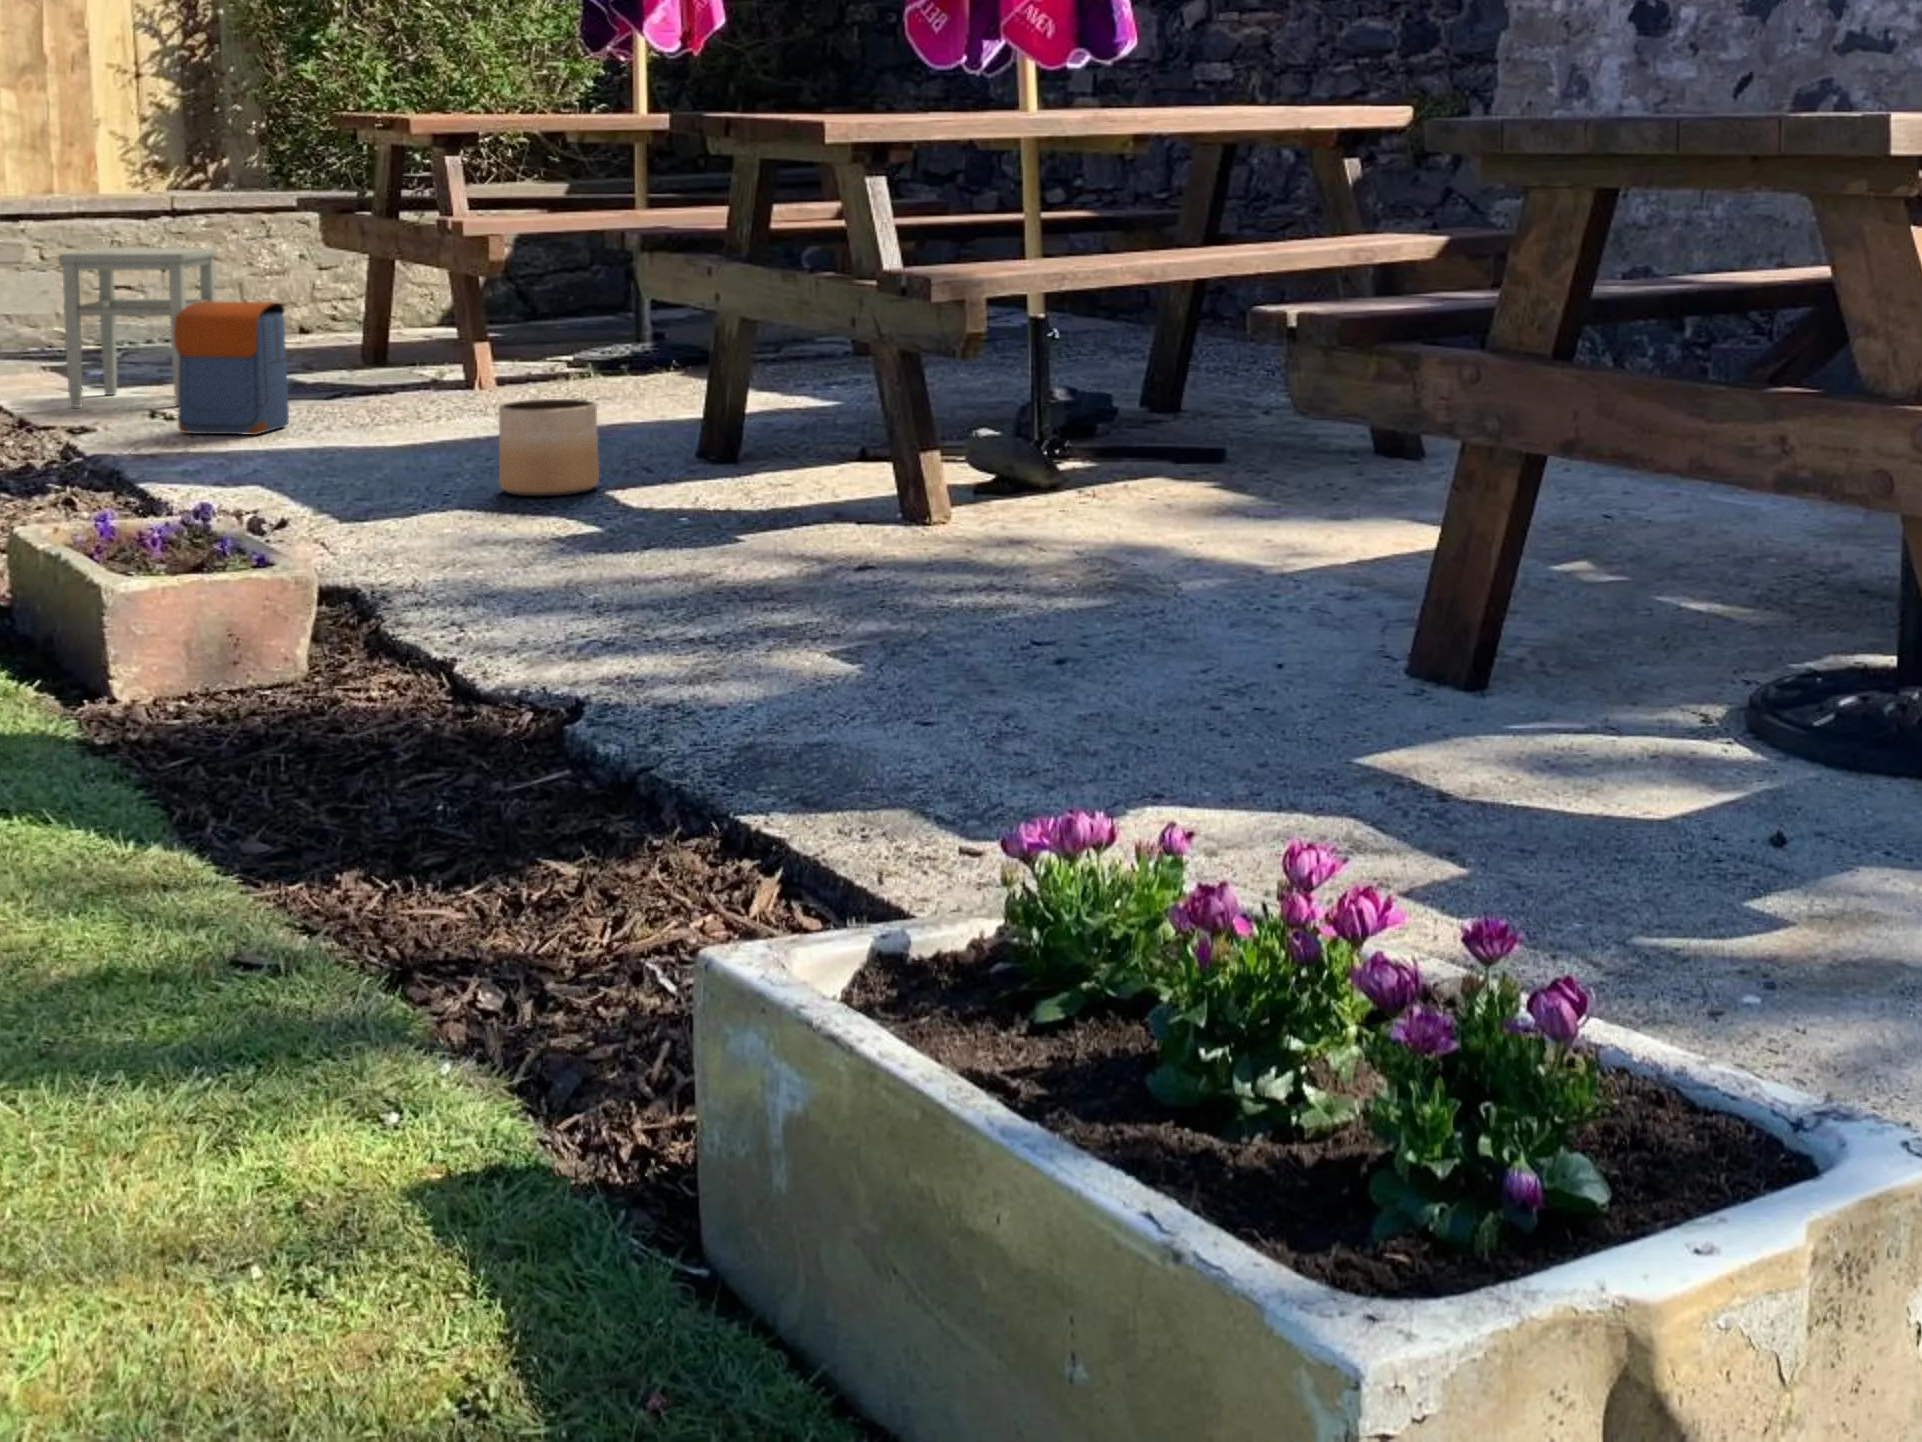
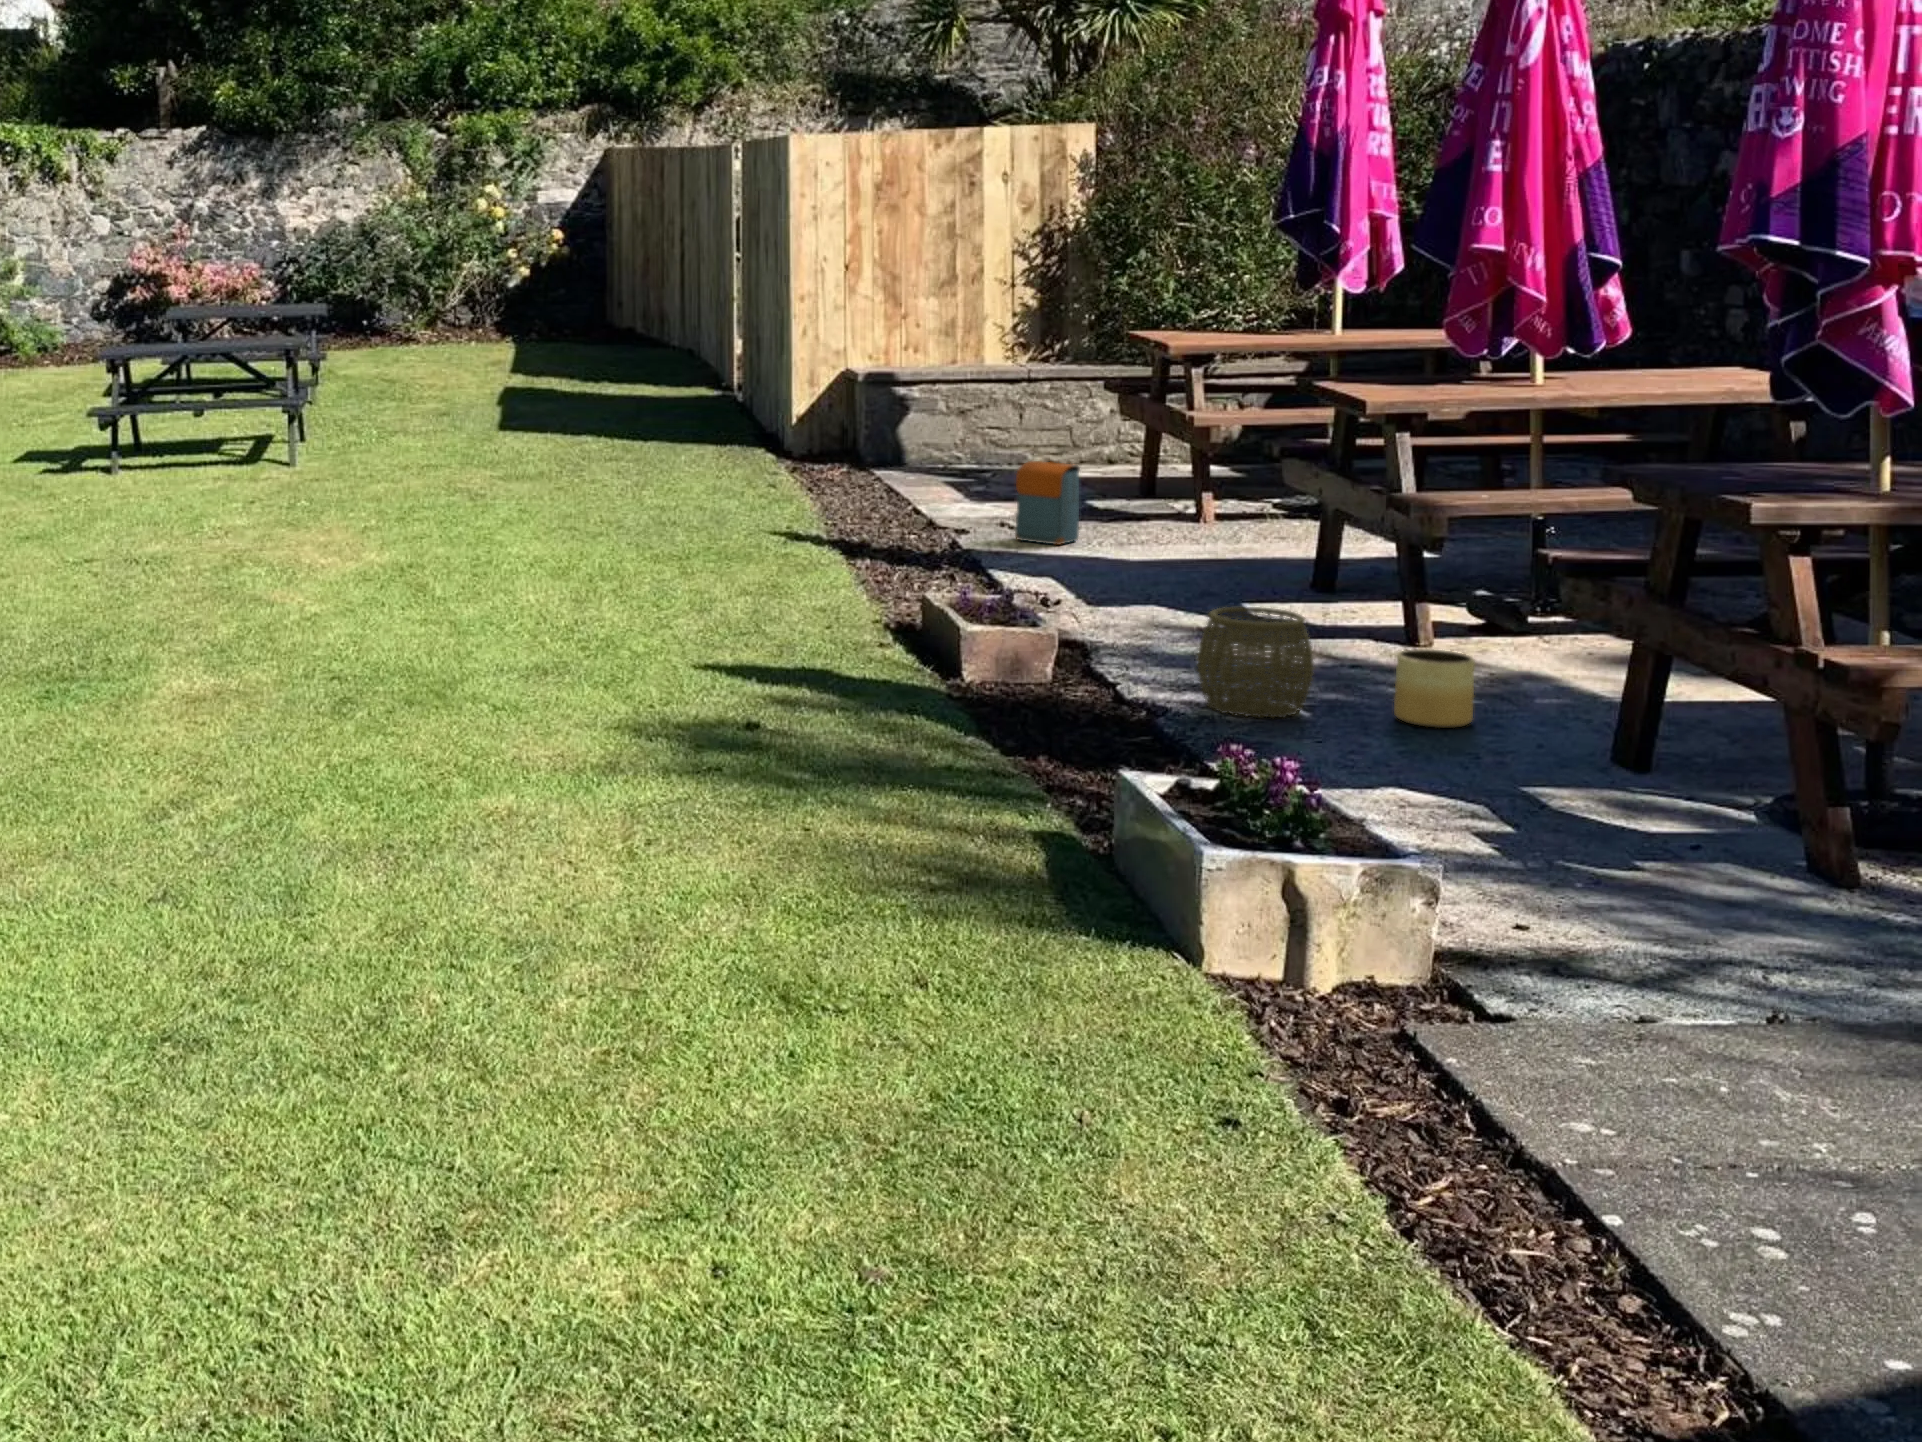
stool: present [59,248,217,407] -> none [957,416,1048,520]
planter: present [499,399,599,496] -> present [1394,649,1475,728]
woven basket: none [633,474,861,695] -> present [1197,607,1314,718]

